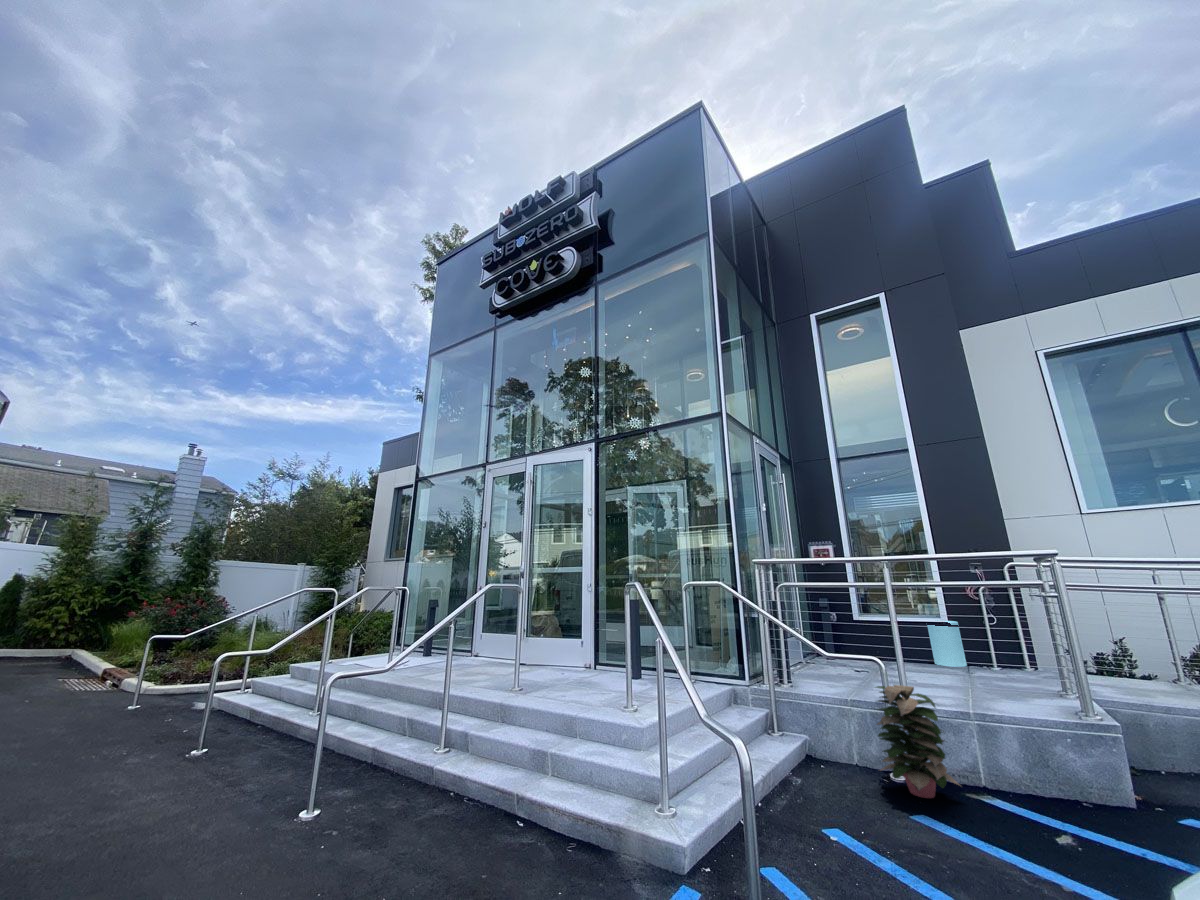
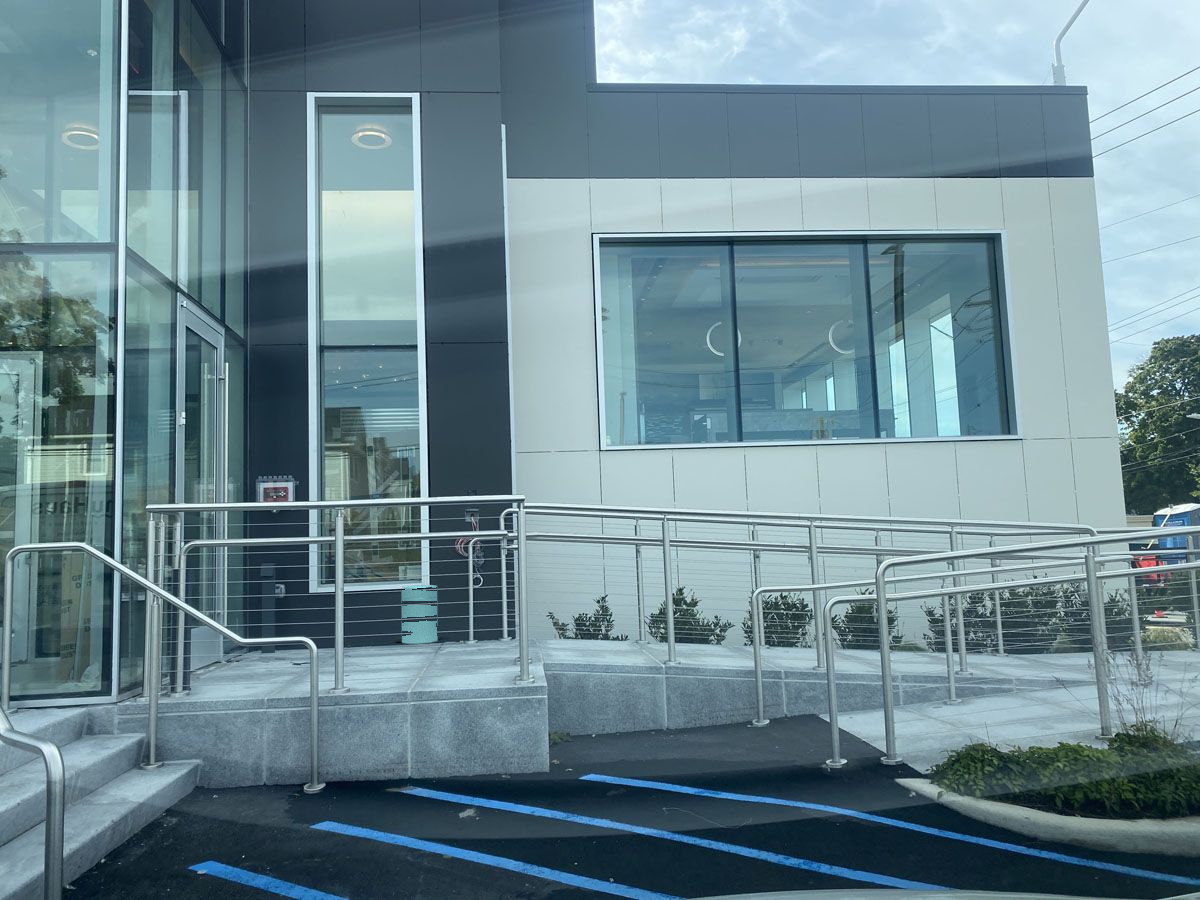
decorative plant: present [875,685,960,798] -> none [288,670,382,800]

